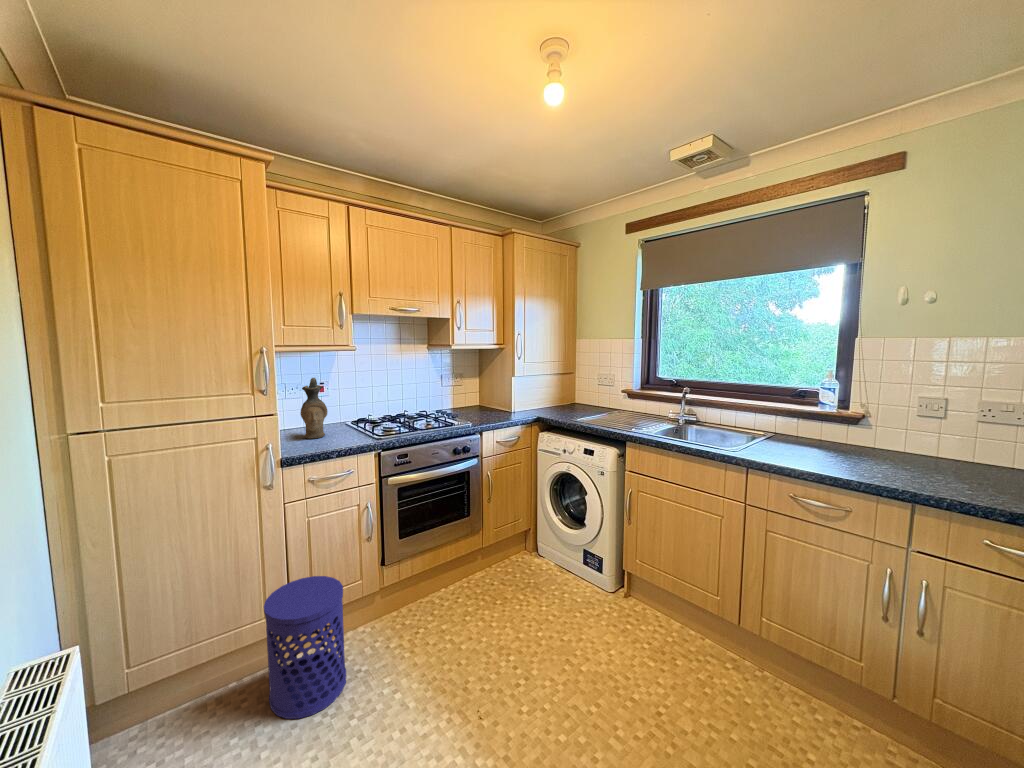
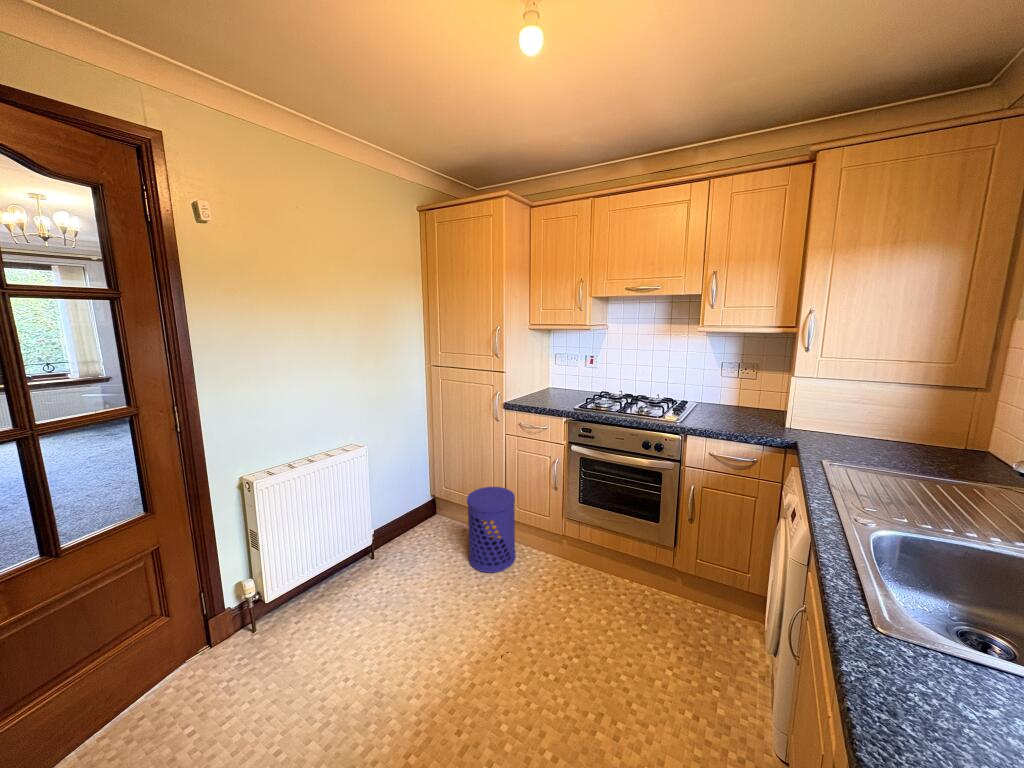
ceramic pitcher: present [300,378,328,439] -> none [545,349,567,397]

